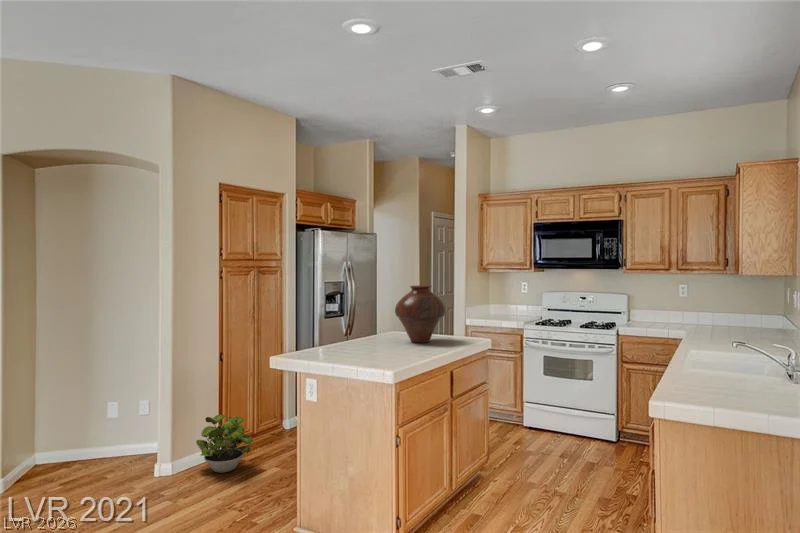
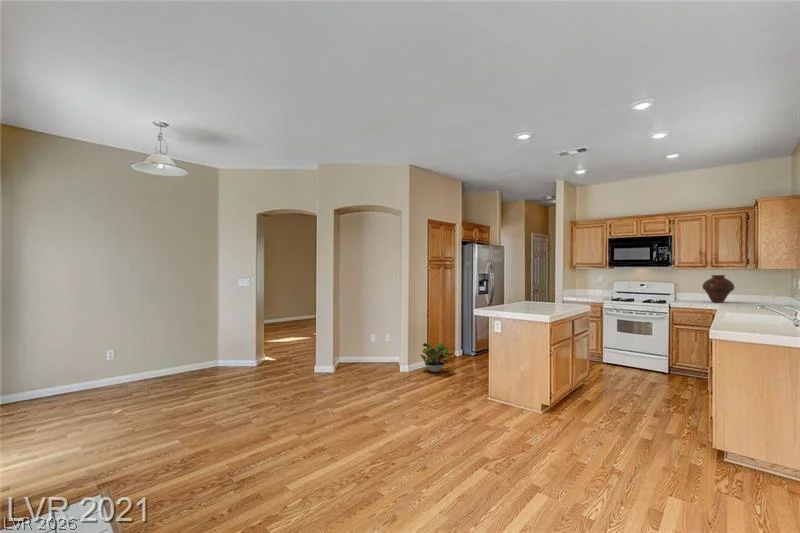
vase: present [395,286,446,343] -> present [702,275,735,302]

